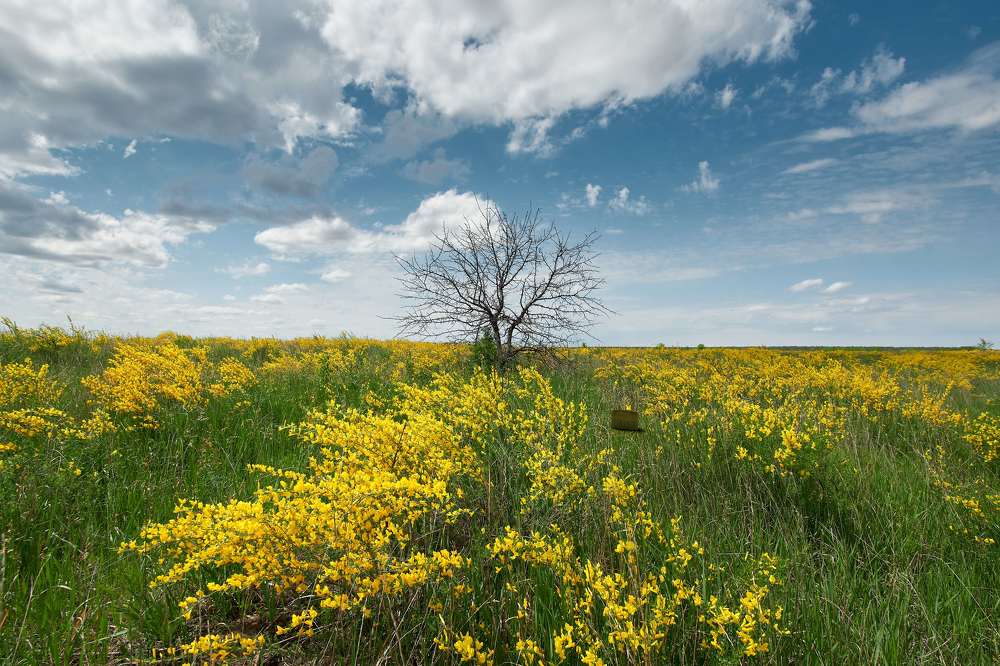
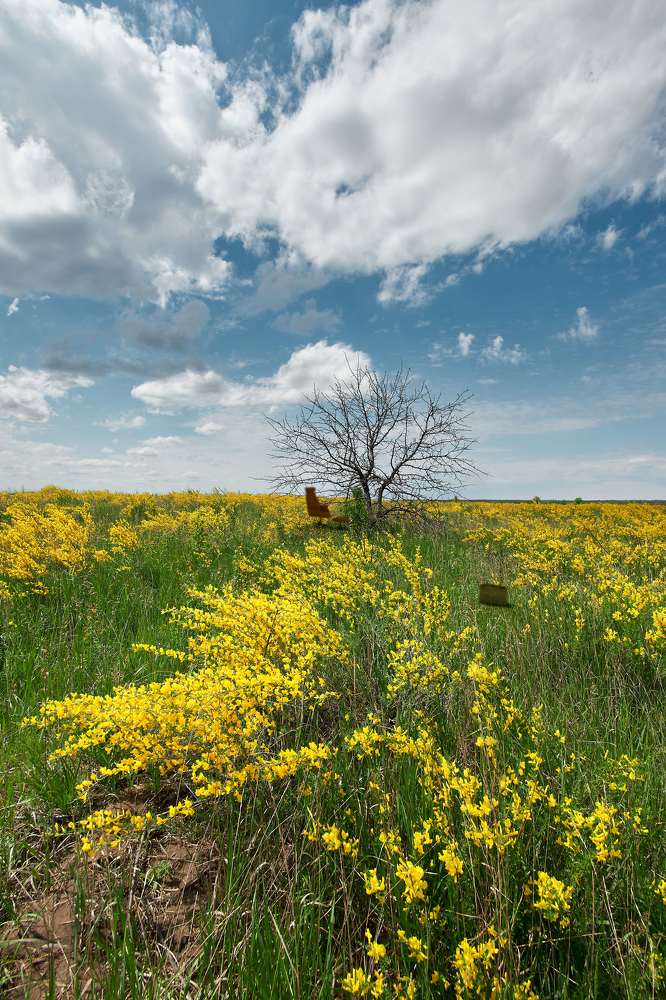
lounge chair: none [435,327,480,370] -> present [305,487,349,528]

